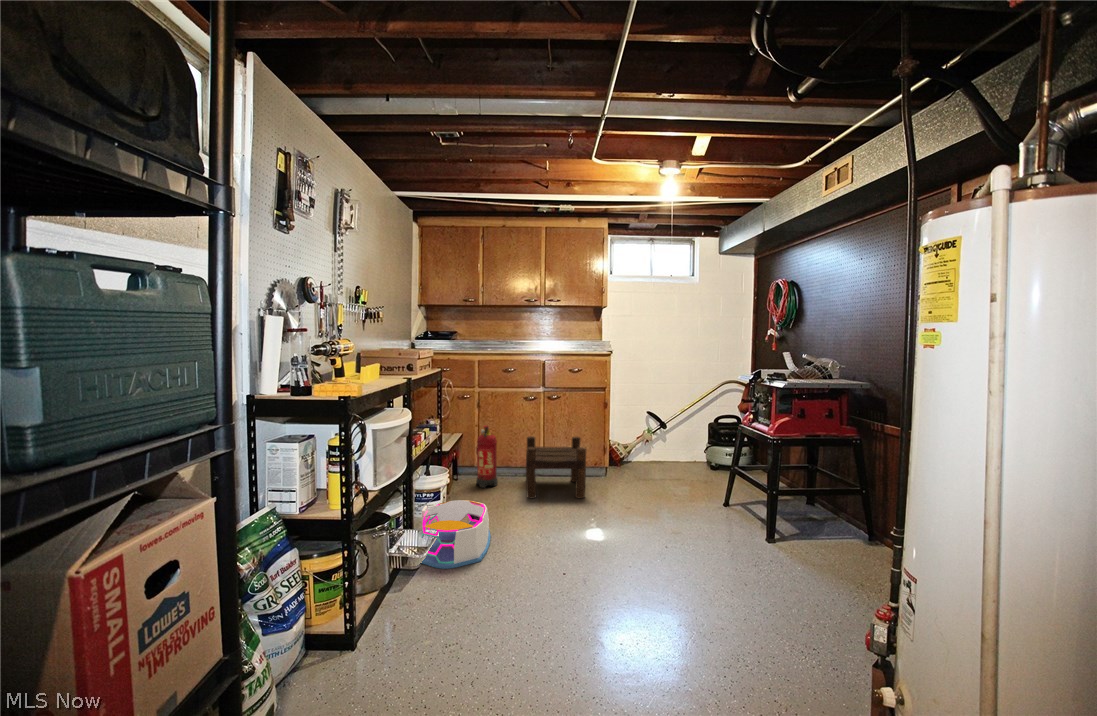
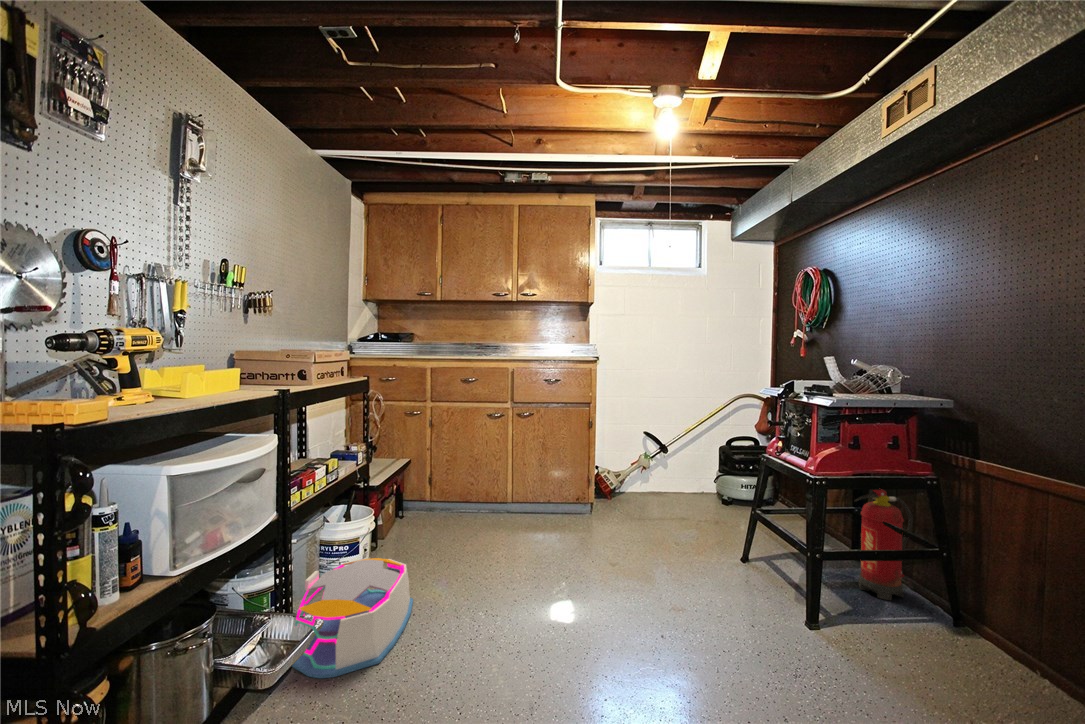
fire extinguisher: present [476,426,498,488] -> present [855,489,913,600]
stool: present [526,436,586,498] -> none [481,462,559,547]

